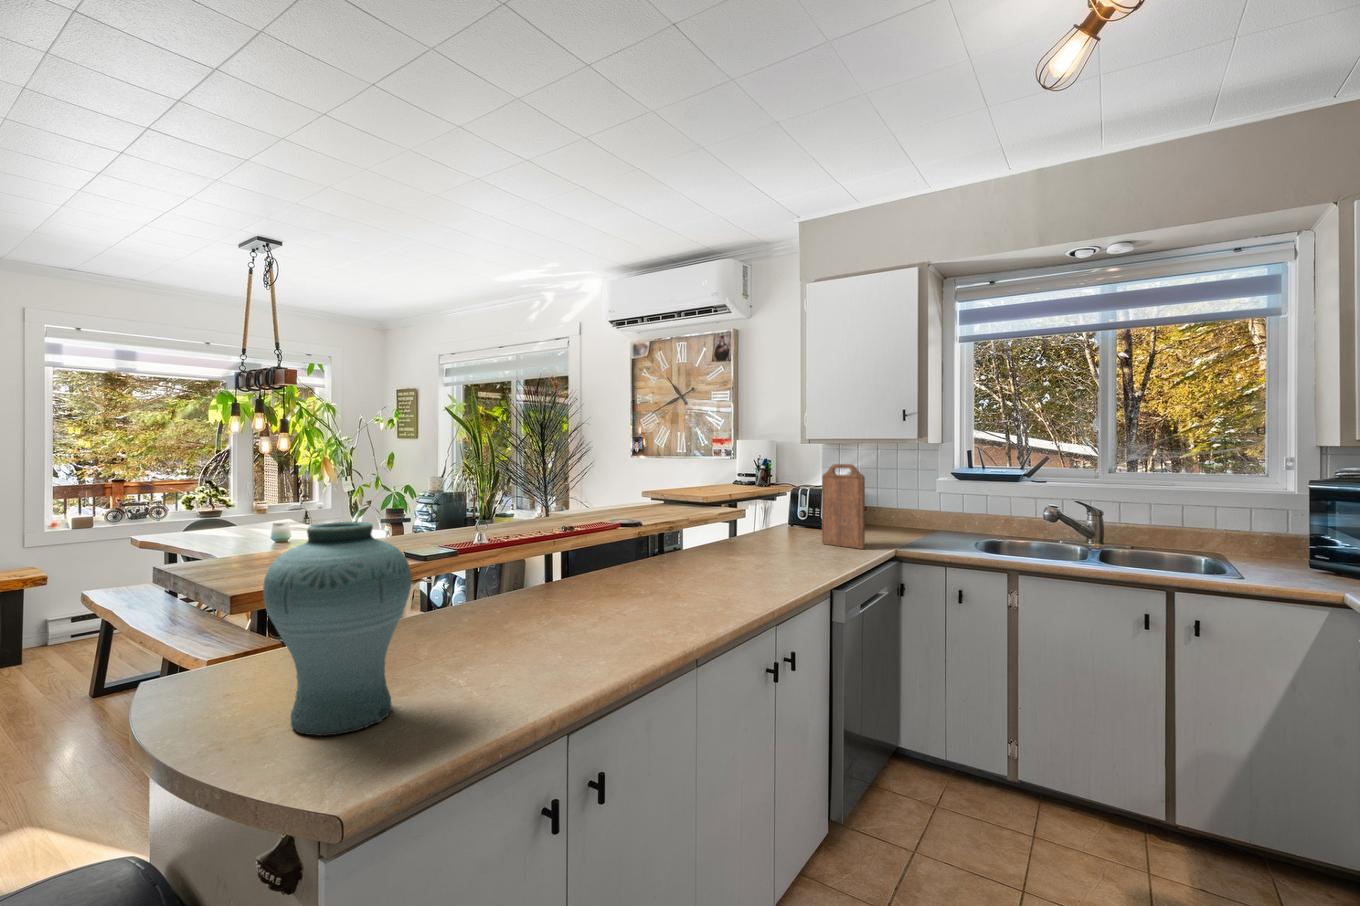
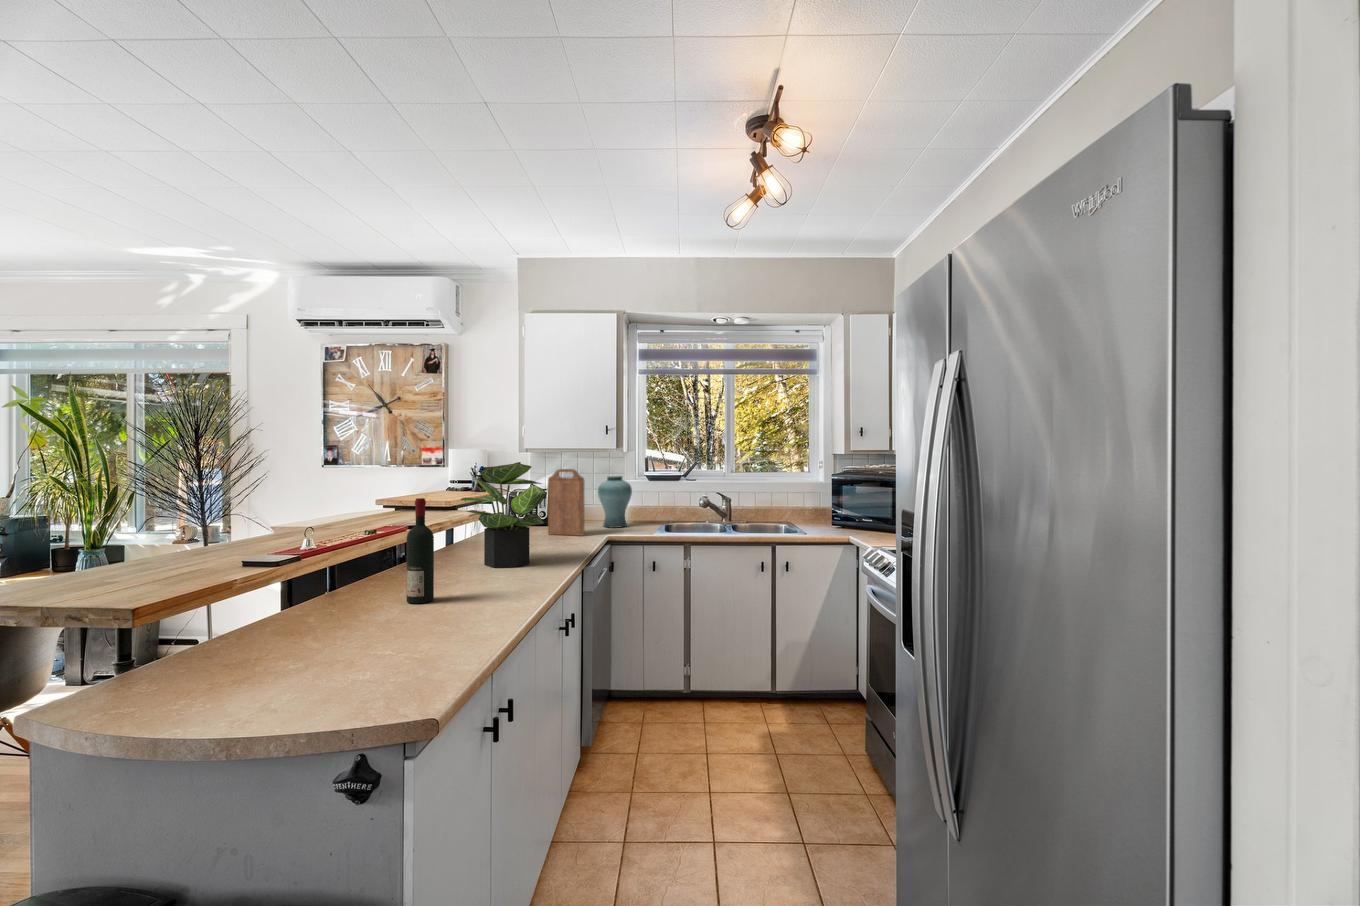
potted plant: none [679,454,782,583] -> present [461,462,546,568]
wine bottle: none [570,494,600,617] -> present [406,498,434,603]
vase: present [263,522,411,735] -> present [598,476,632,528]

